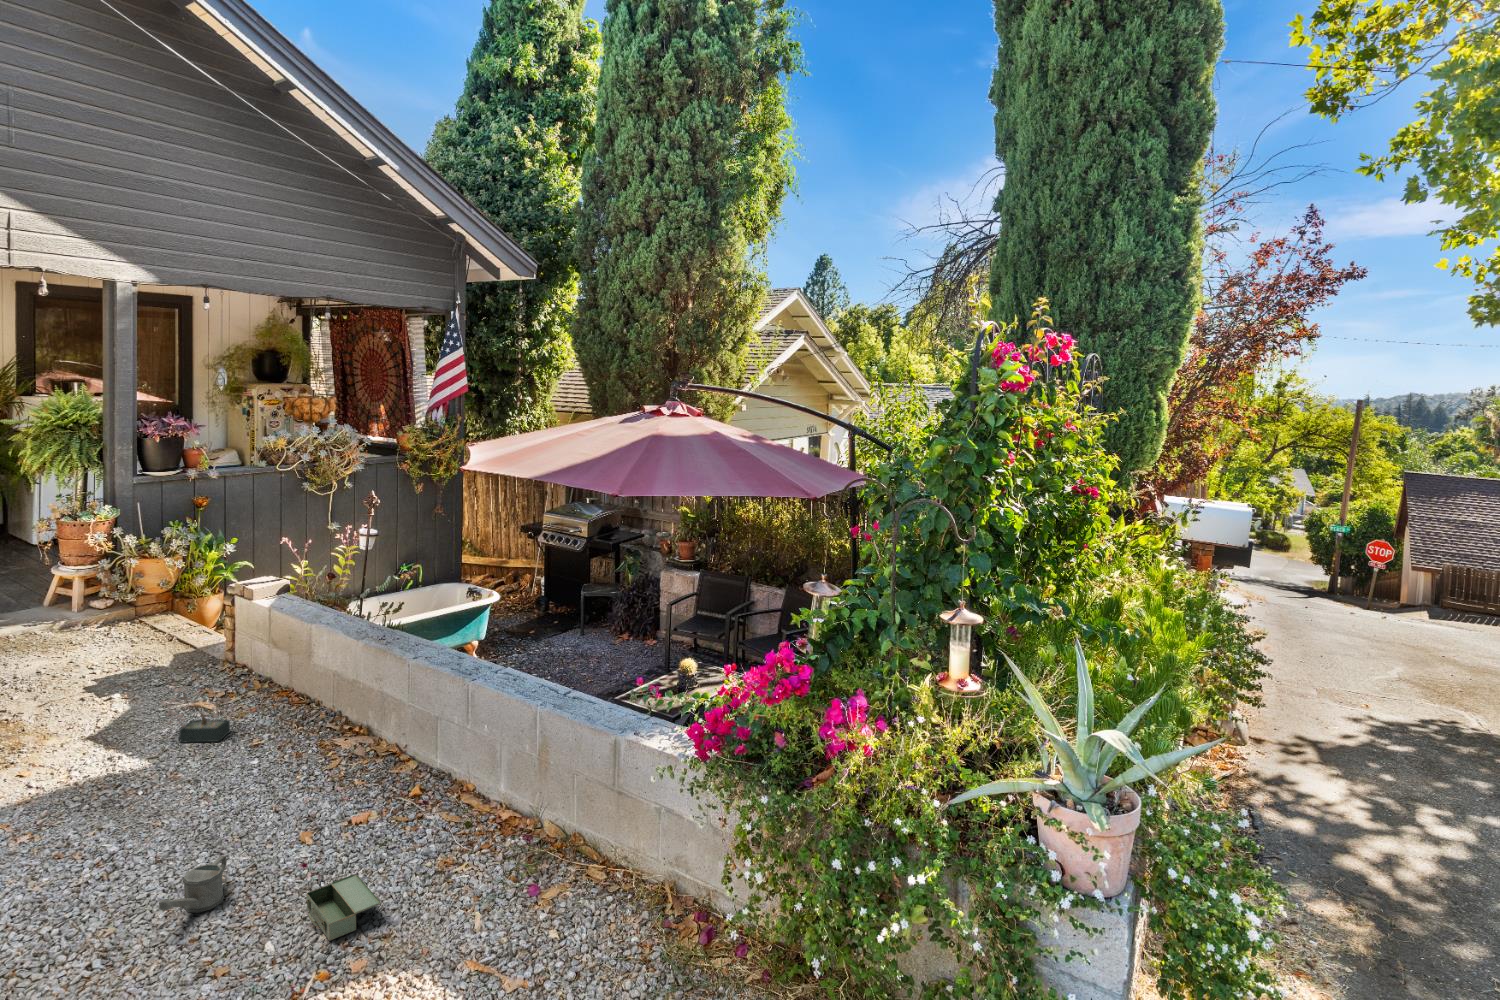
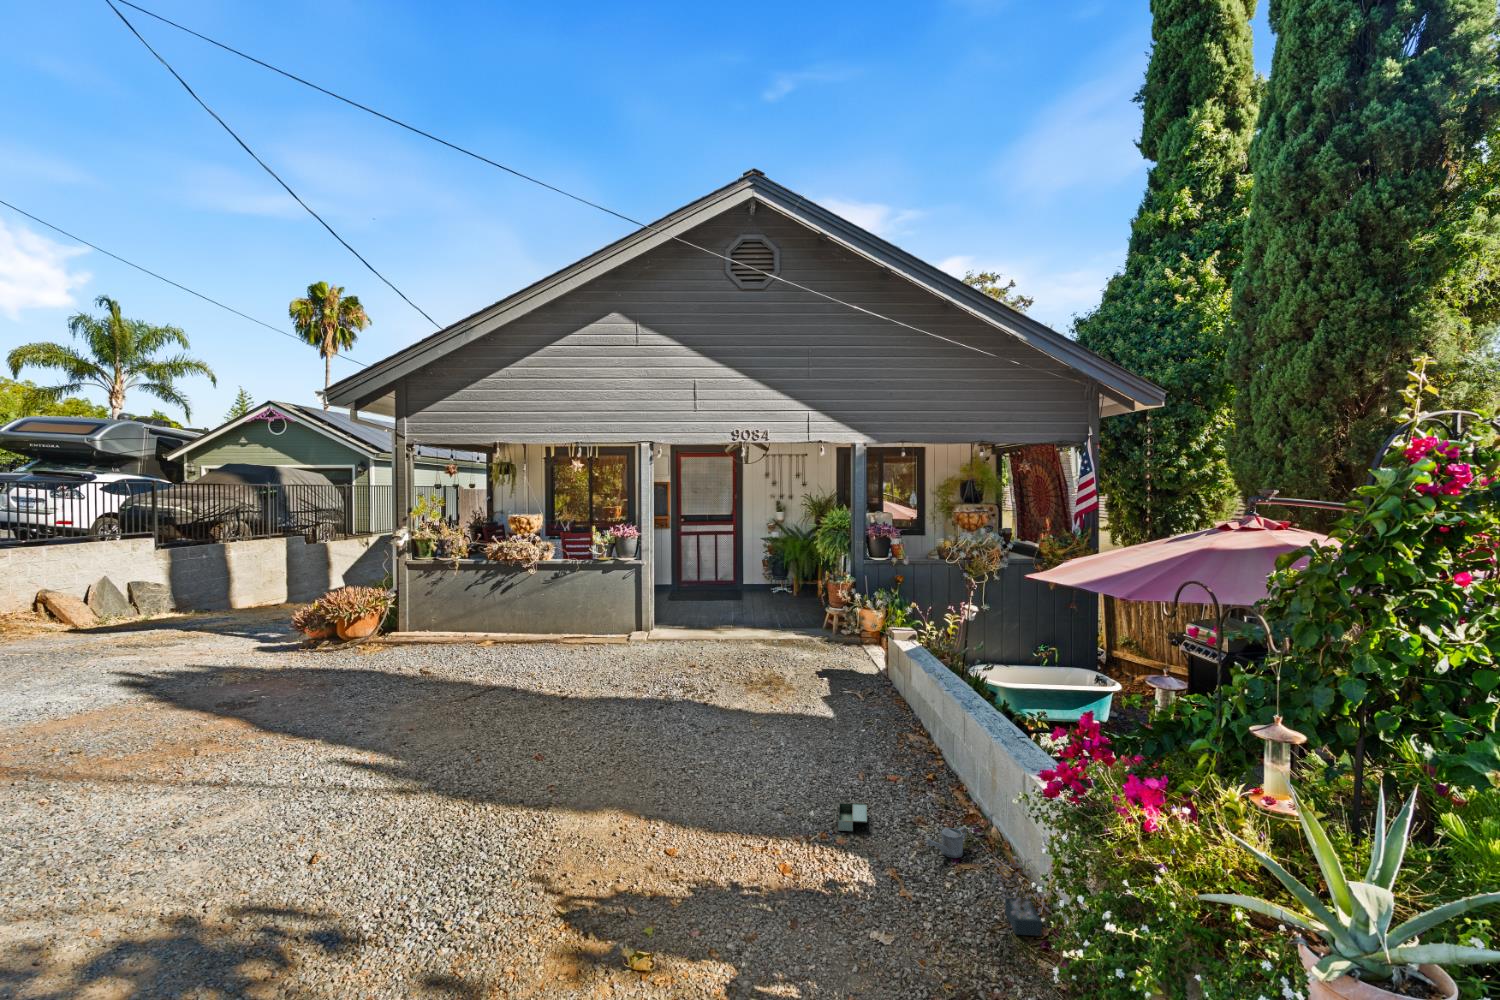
decorative plant: present [167,686,235,743] -> present [996,856,1049,936]
watering can: present [159,856,227,913] -> present [927,826,967,858]

